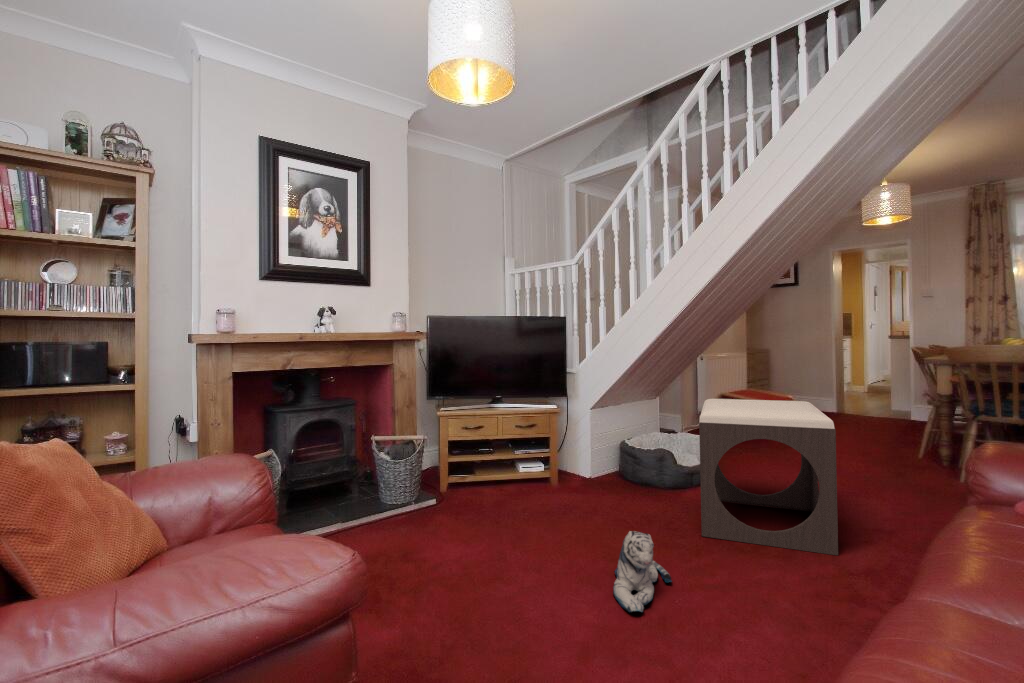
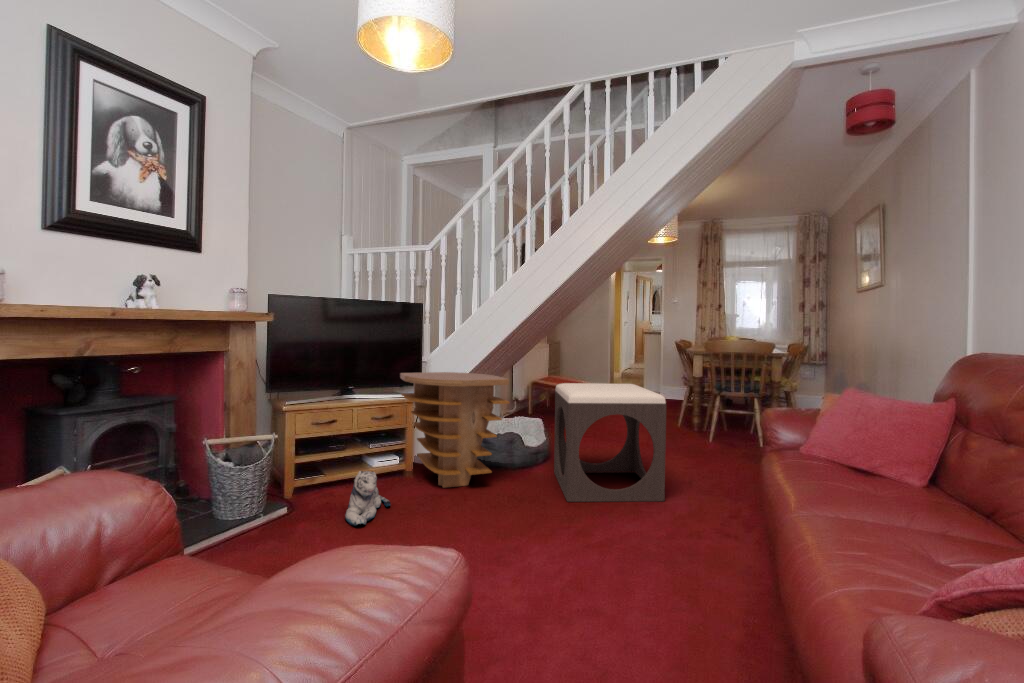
side table: none [542,384,641,502] -> present [400,372,509,488]
plush toy: present [613,531,672,612] -> present [345,471,391,526]

